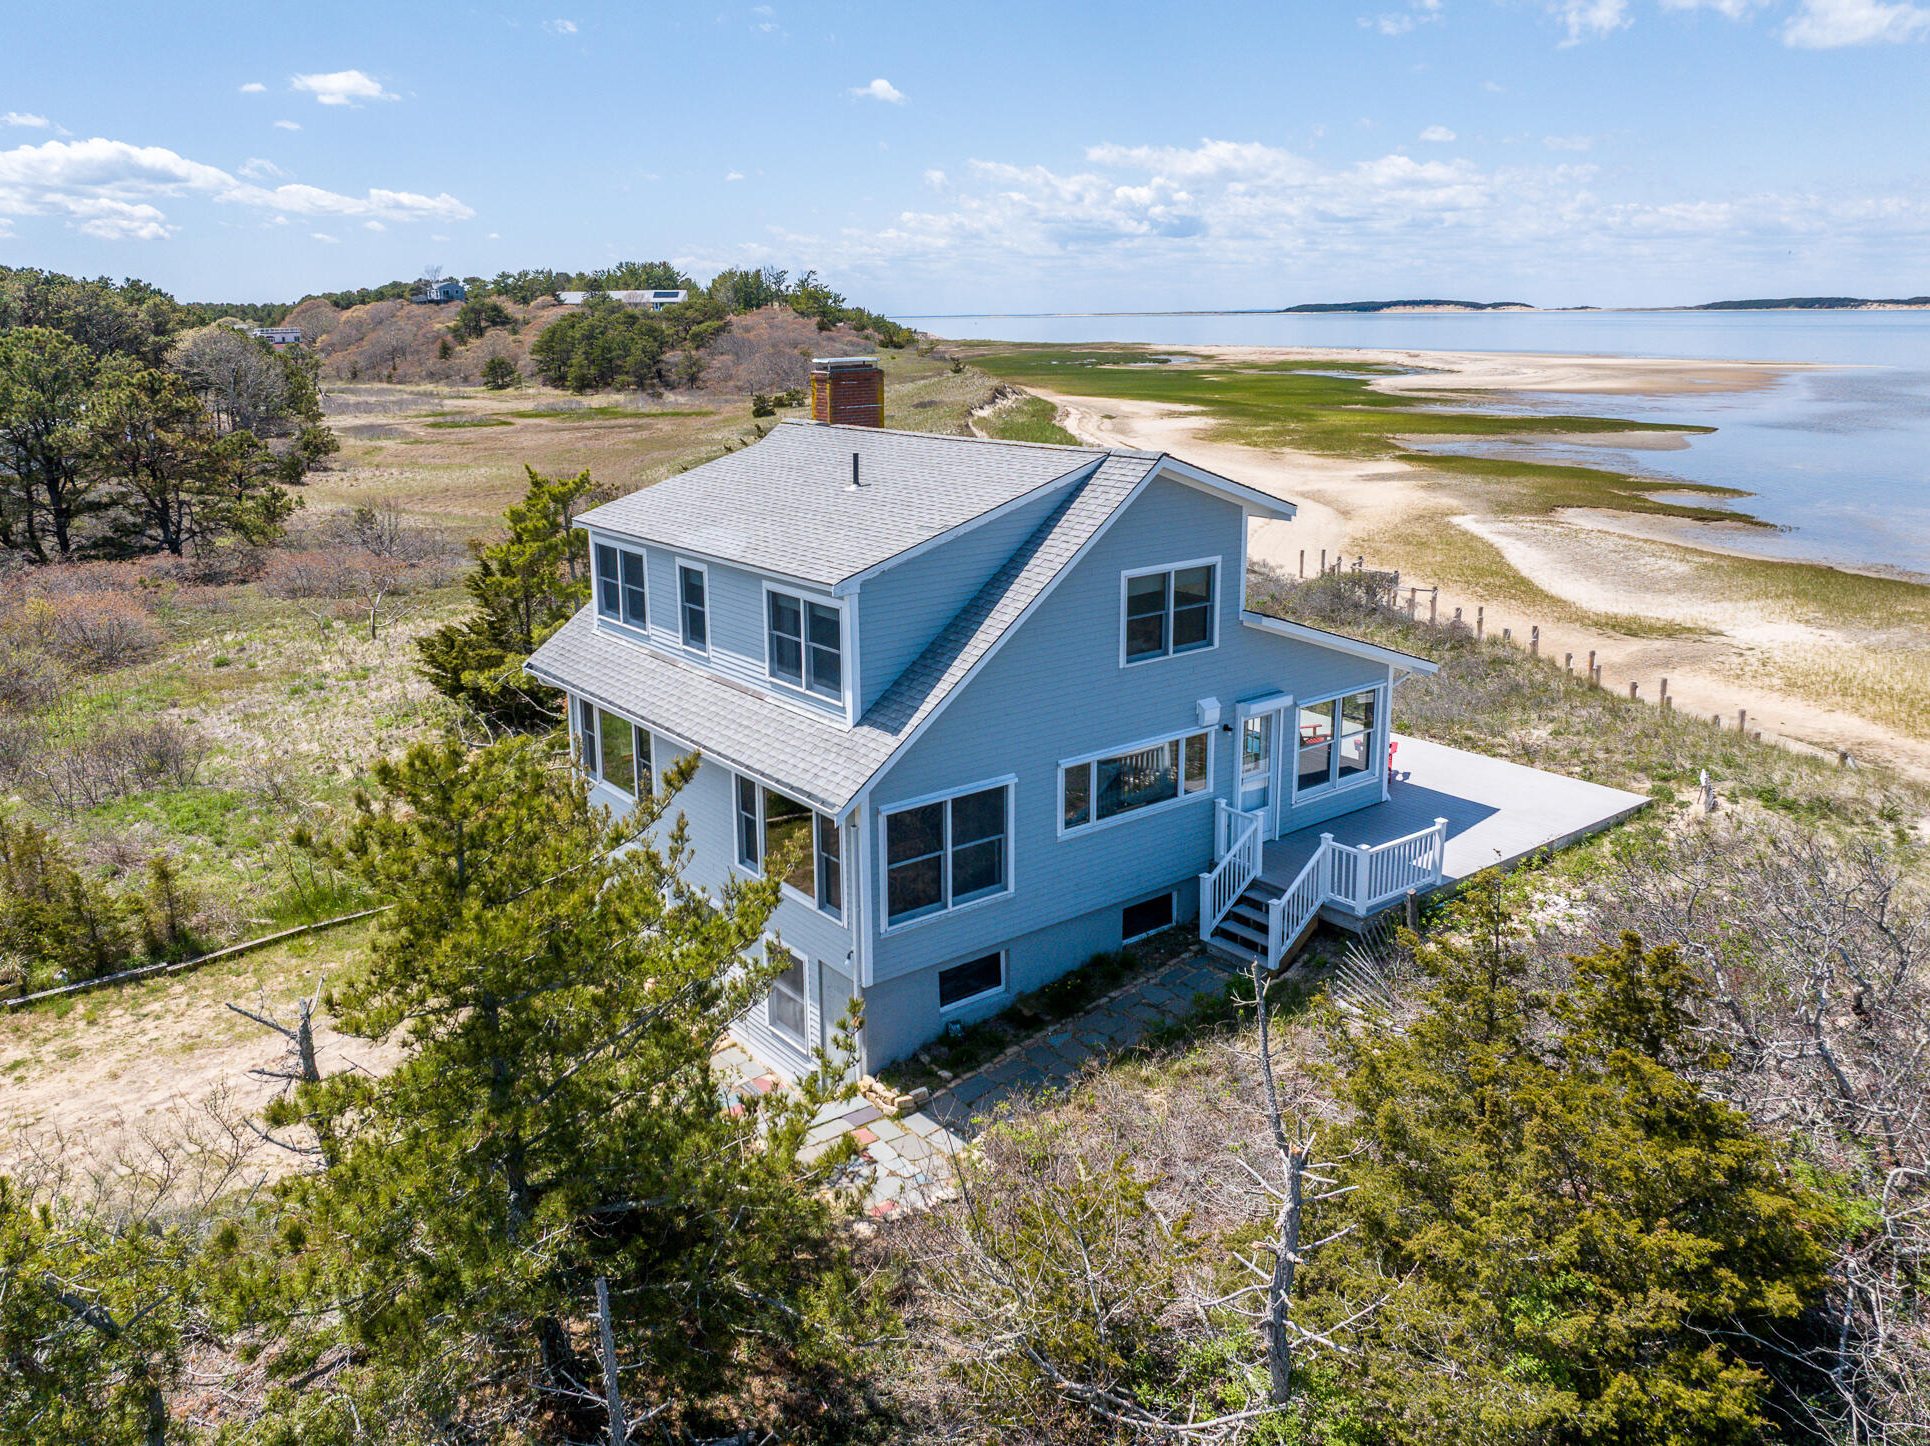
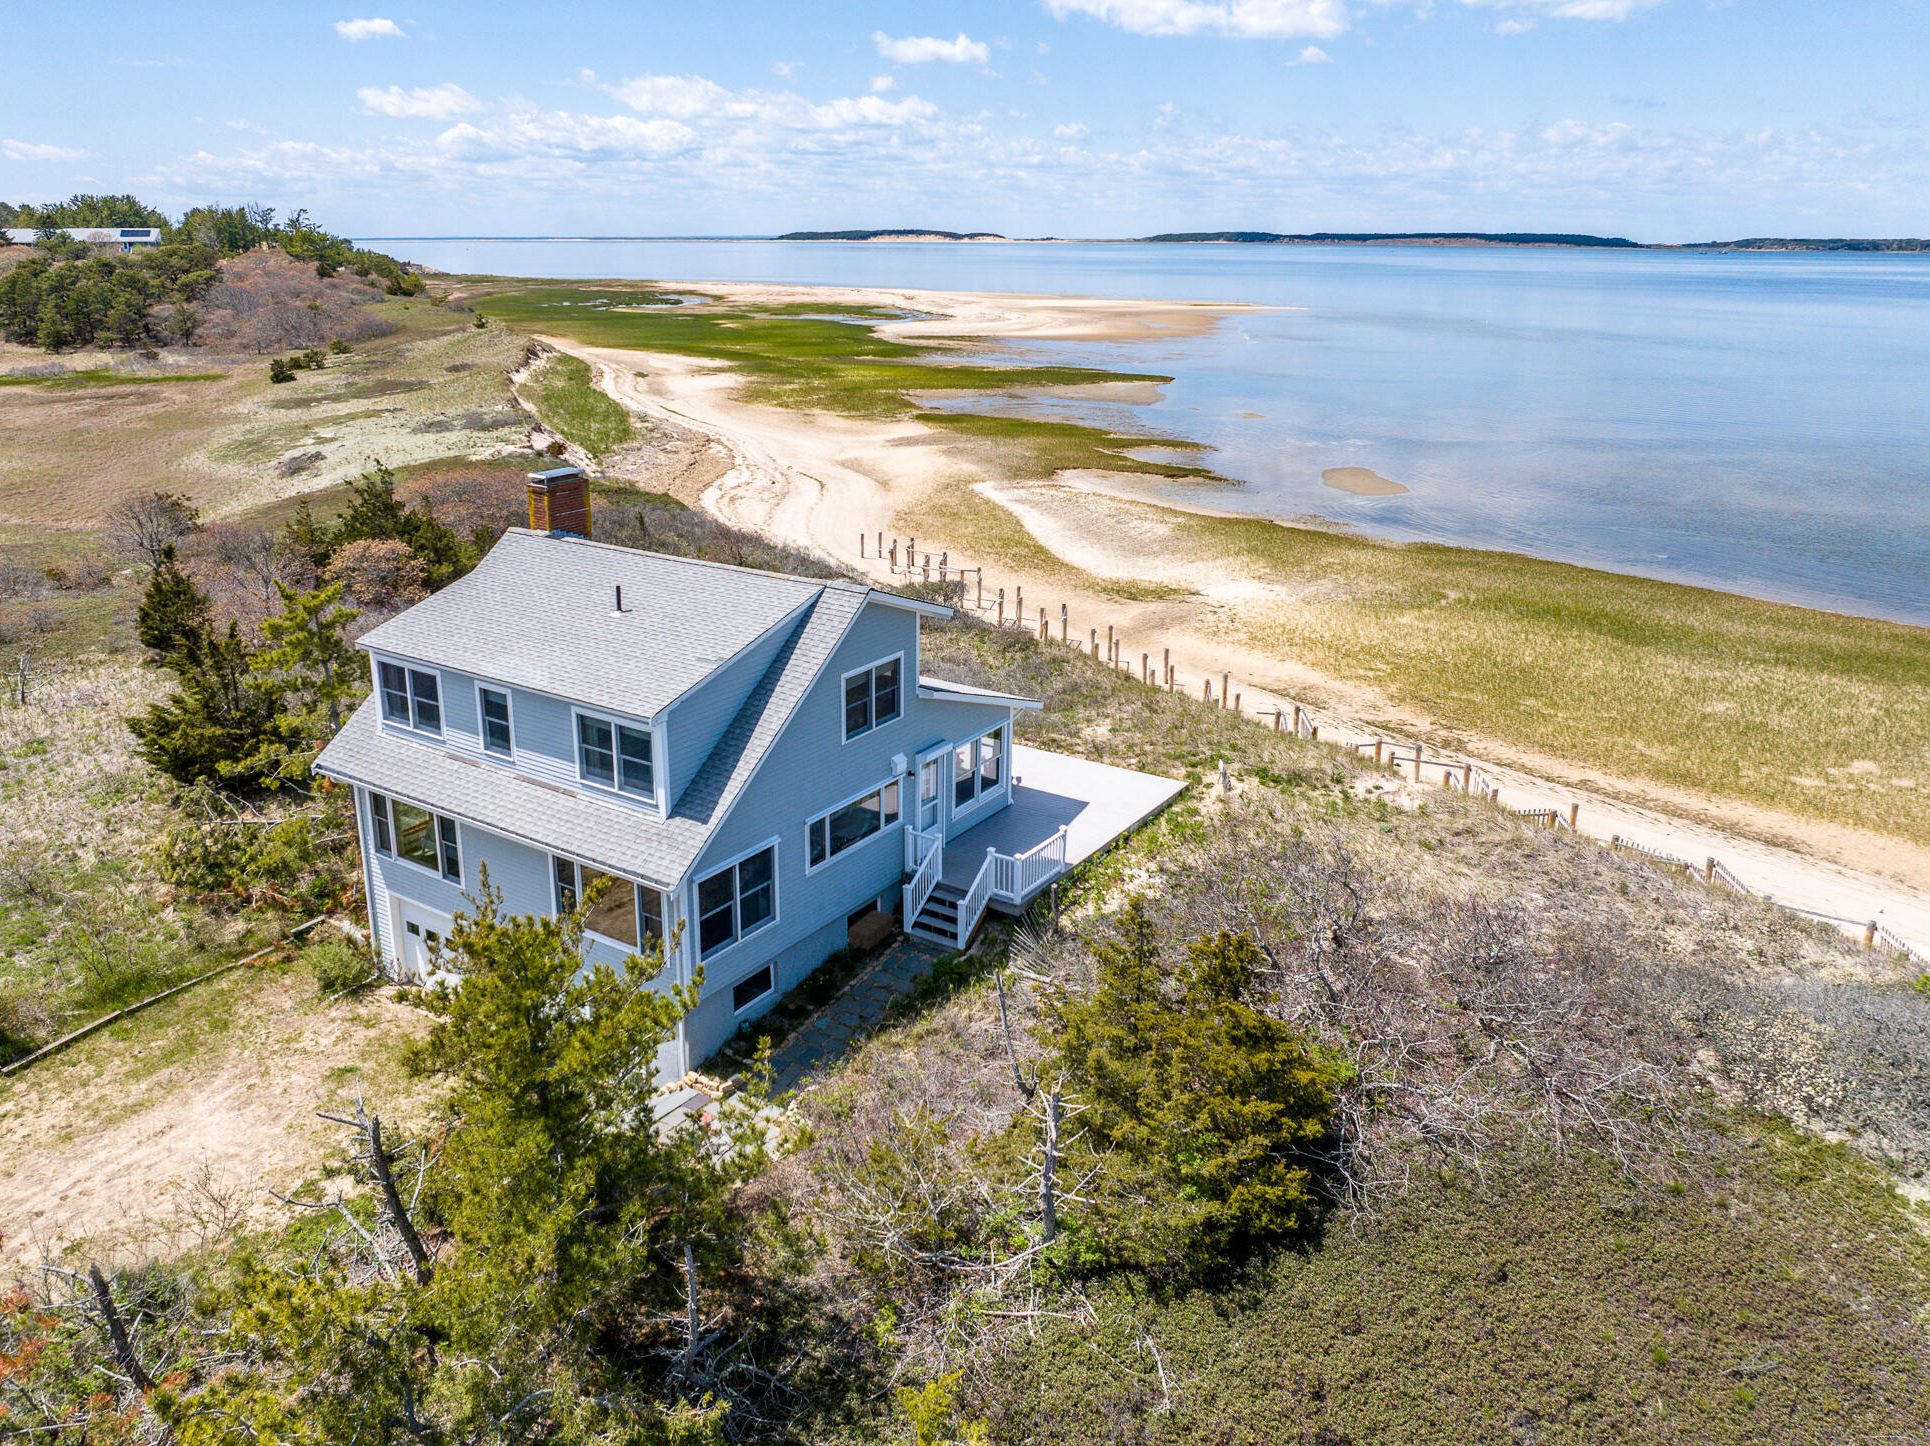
bench: none [1121,905,1188,962] -> present [848,910,894,954]

